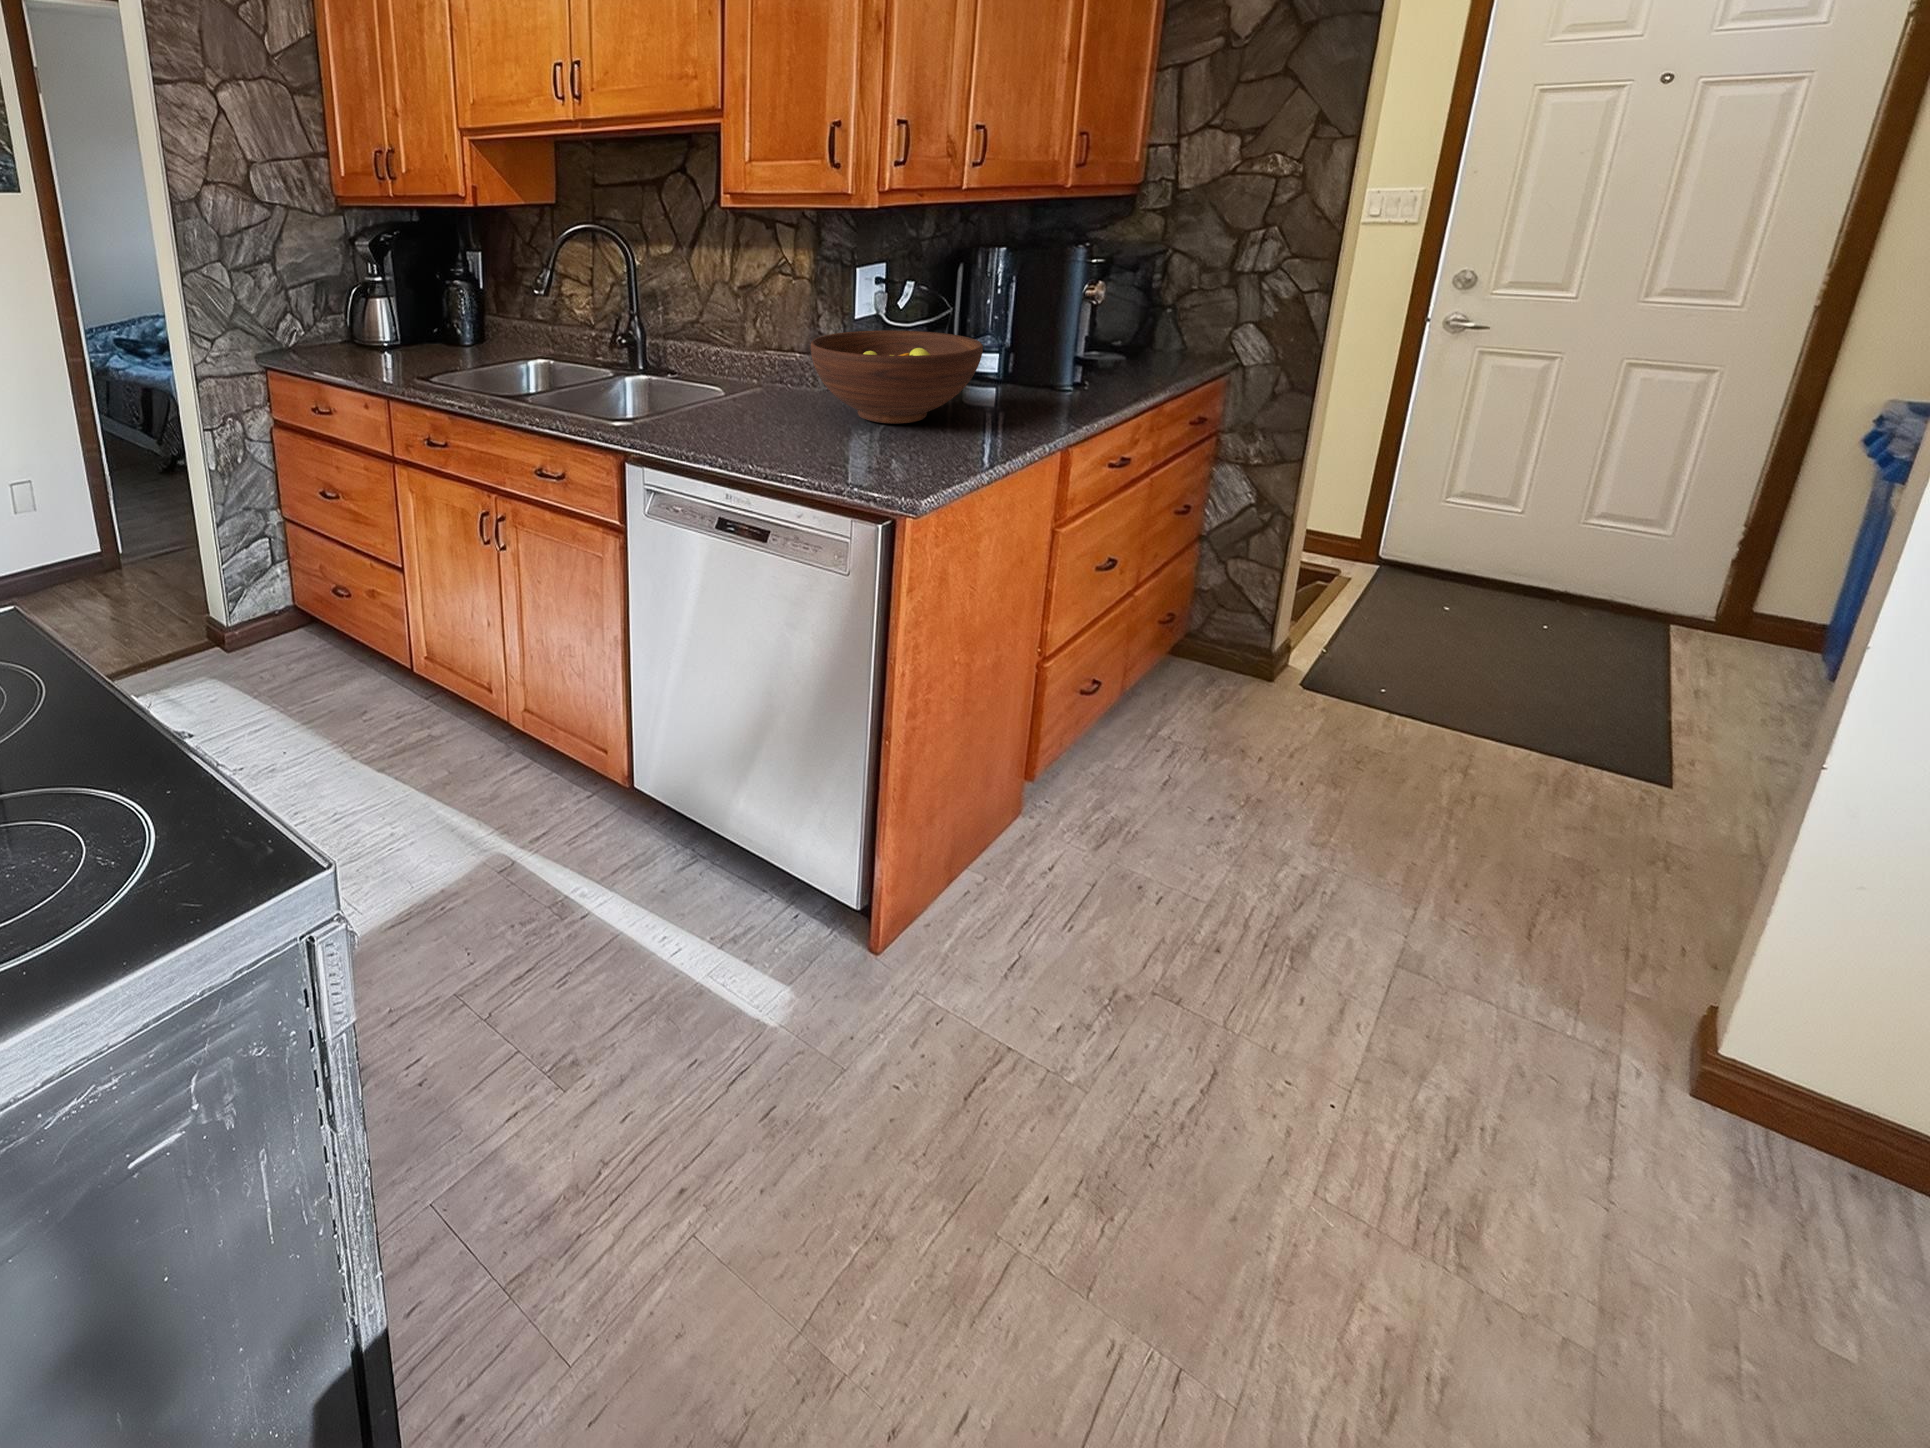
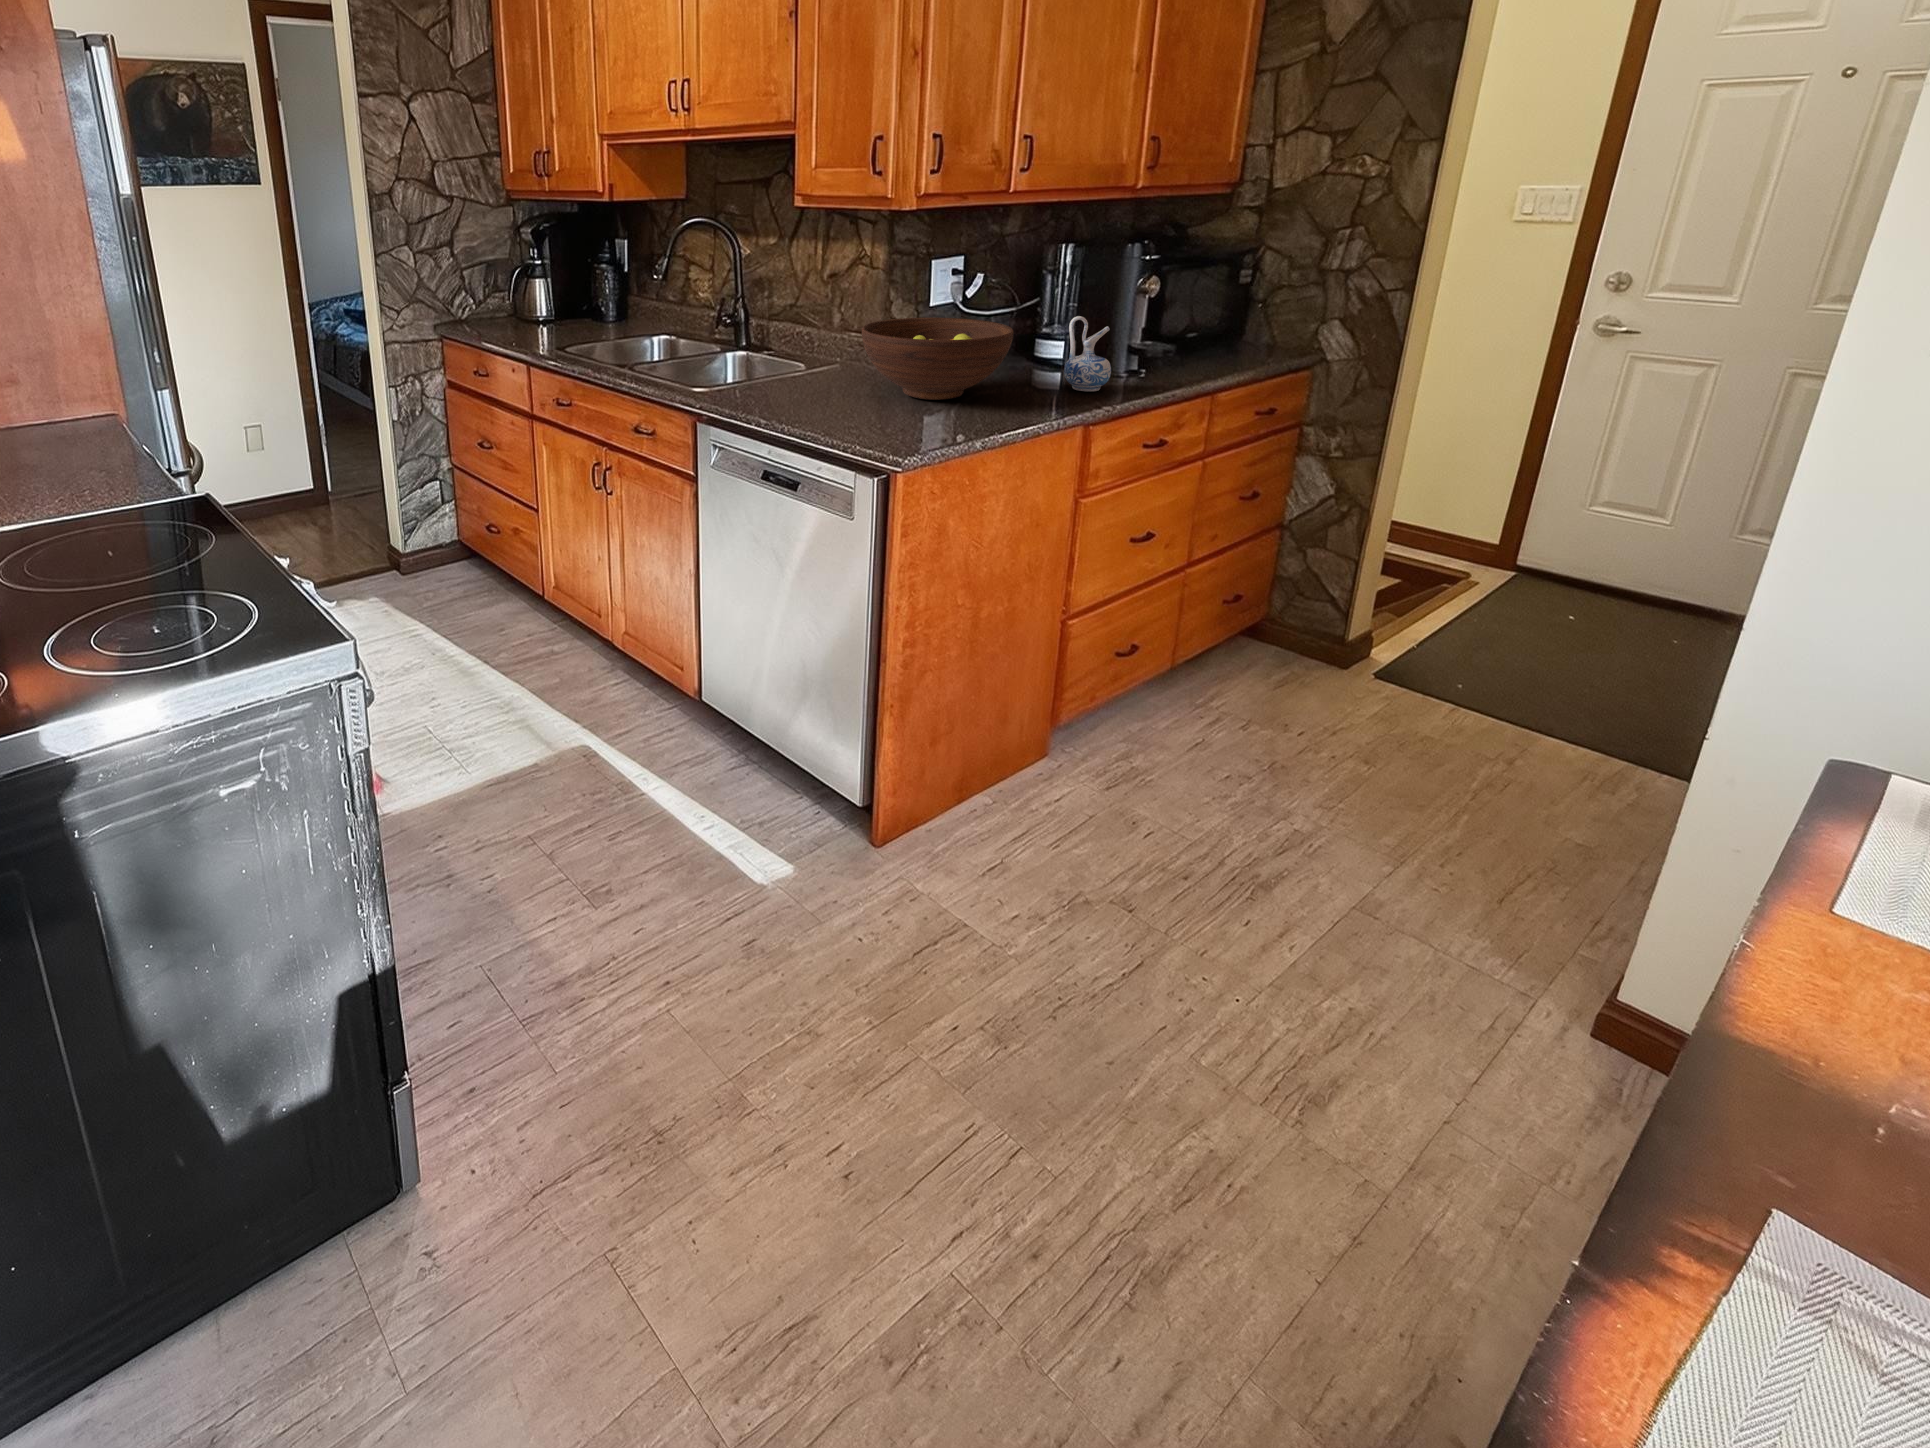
ceramic pitcher: none [1022,325,1074,407] -> present [1064,316,1111,391]

